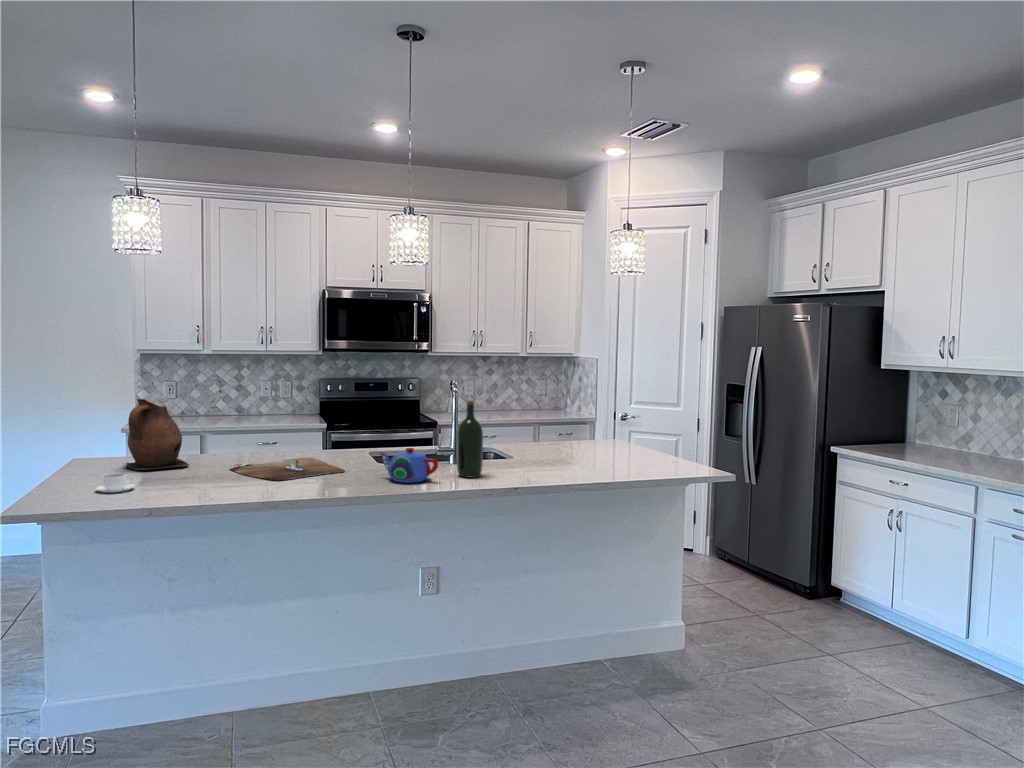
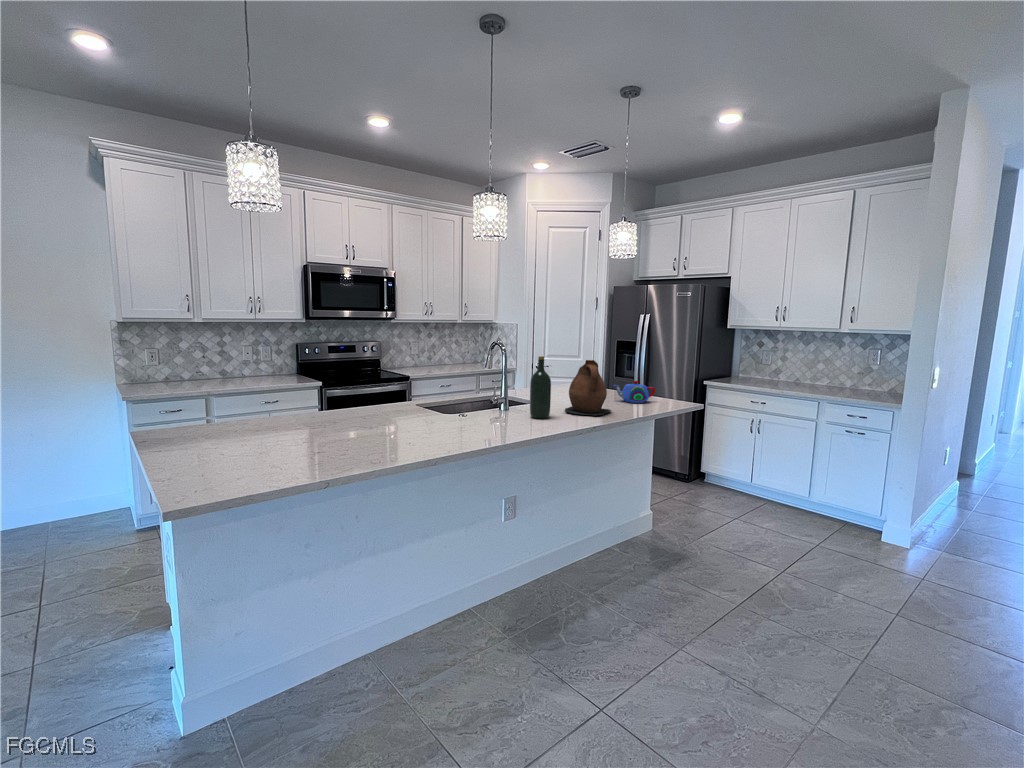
ceramic pitcher: present [125,399,189,470] -> present [565,360,611,416]
teapot: present [379,448,438,483] -> present [613,381,655,403]
cutting board: present [230,458,345,481] -> none [331,411,437,433]
coffee cup: present [95,473,135,493] -> none [245,439,283,459]

